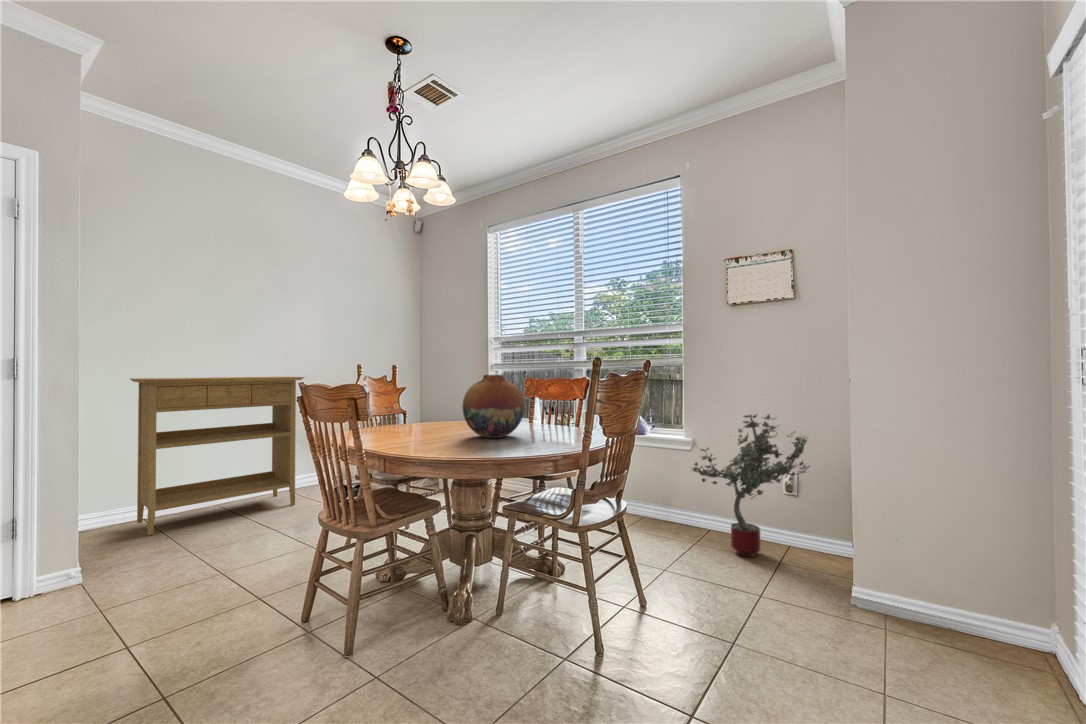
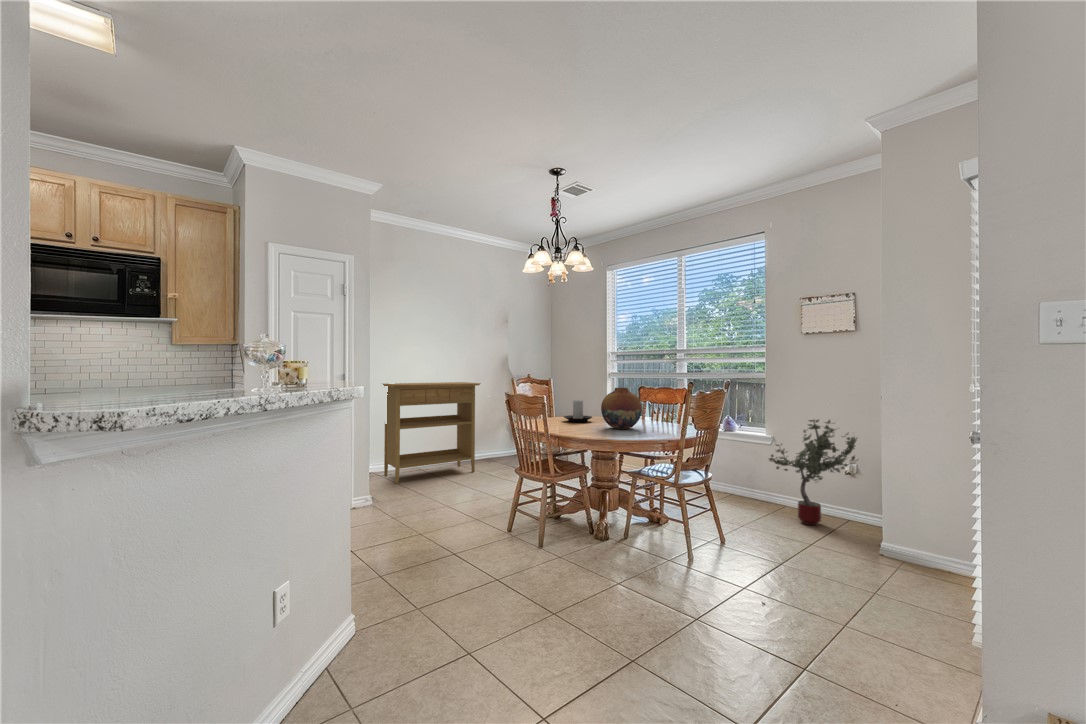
candle holder: none [410,394,456,429] -> present [564,400,592,422]

